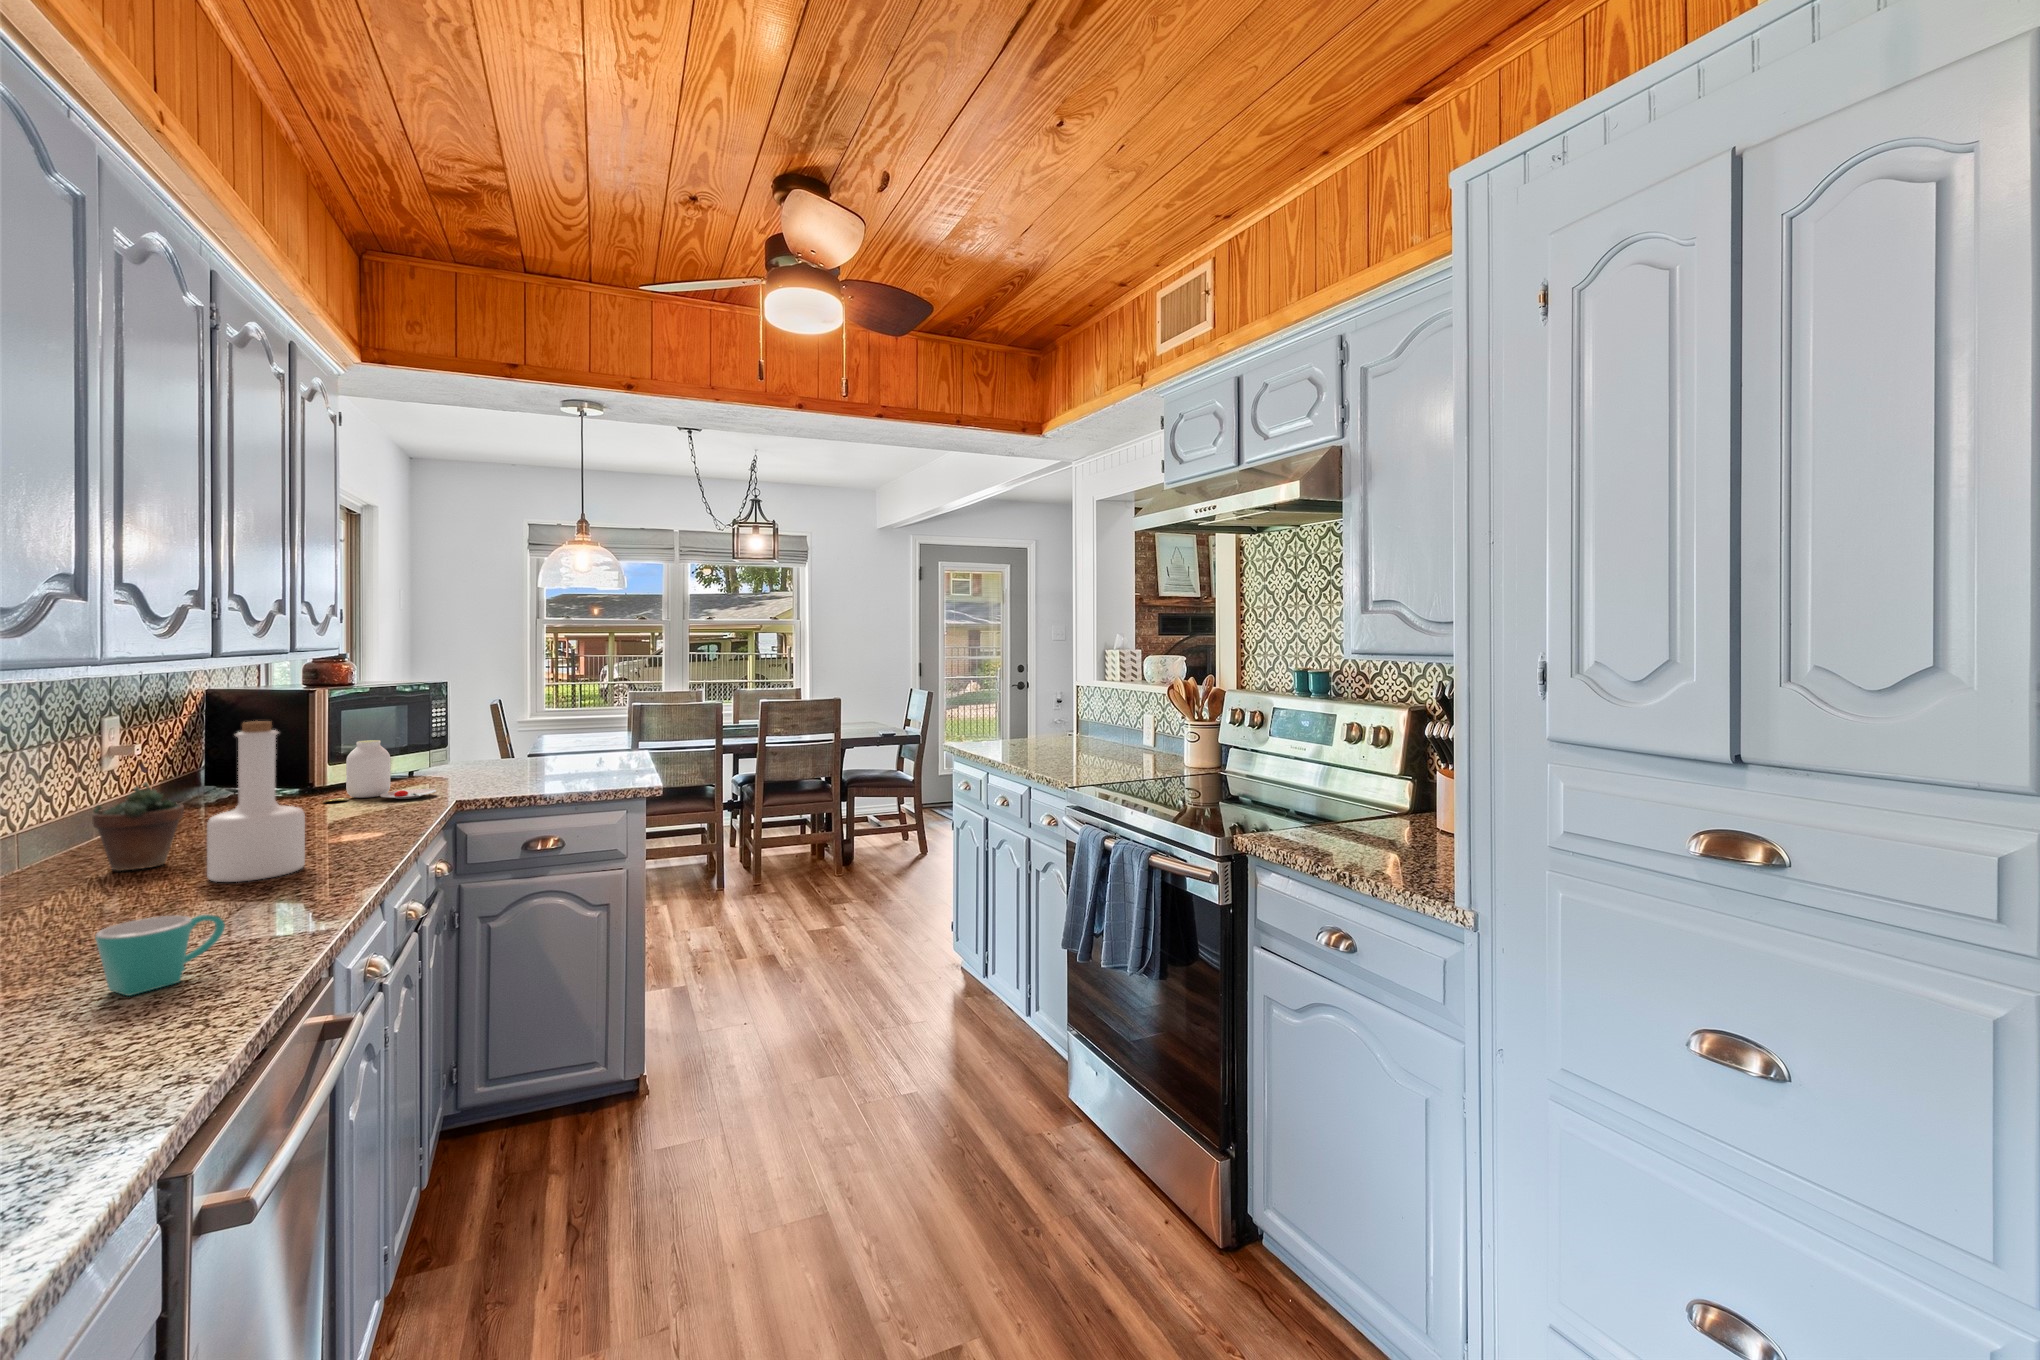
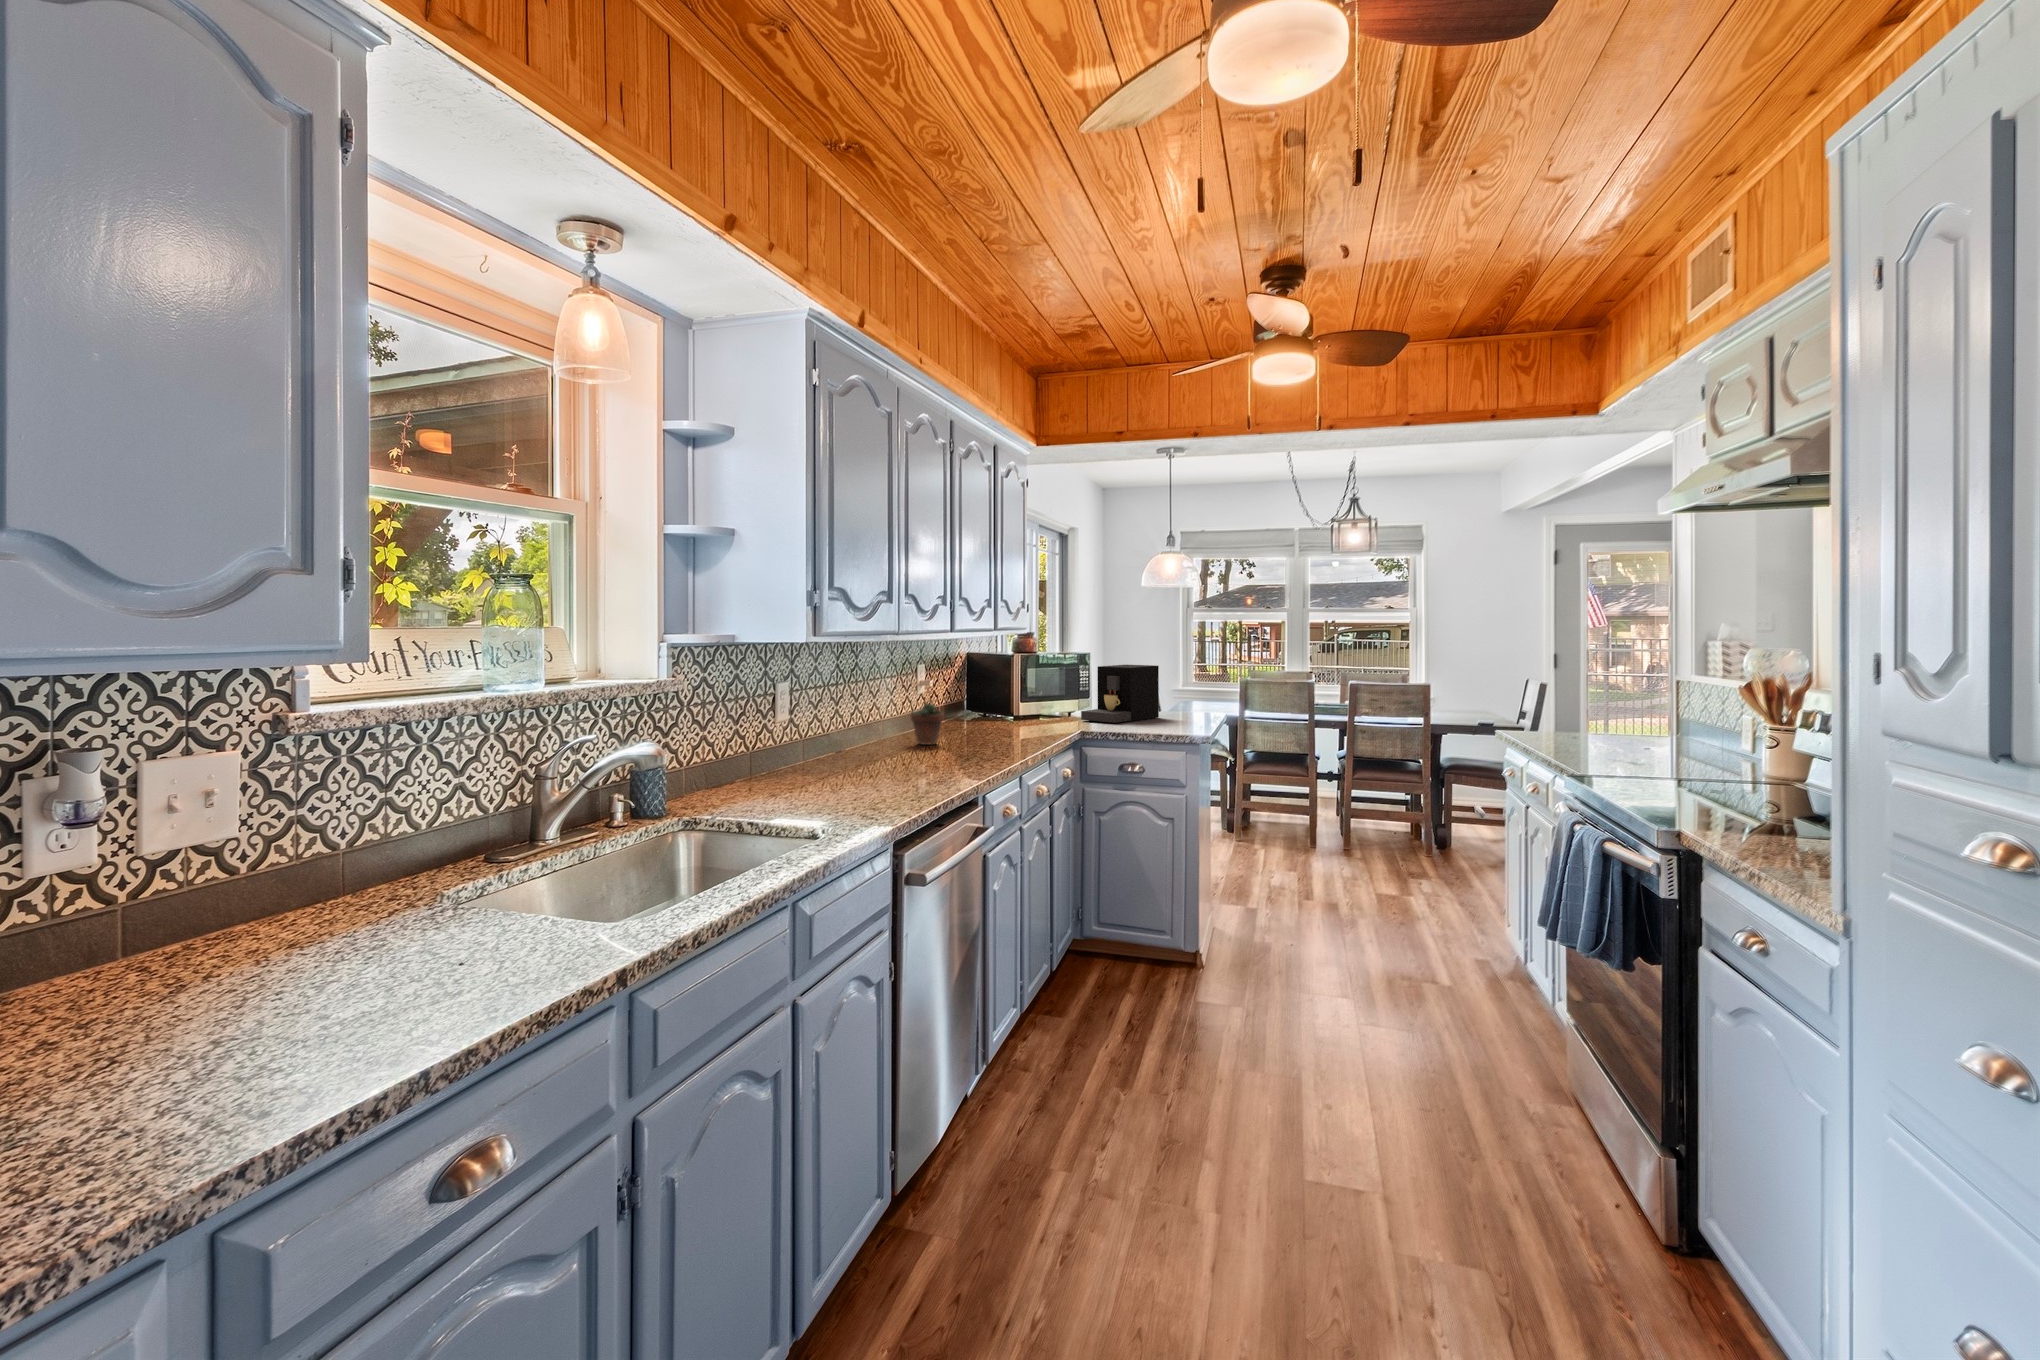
coffee maker: none [441,695,561,780] -> present [1081,665,1159,723]
bottle: present [207,721,305,882] -> none [947,669,988,755]
jar: present [323,740,436,802] -> none [1016,689,1073,727]
mug: present [95,914,225,996] -> none [890,755,934,787]

